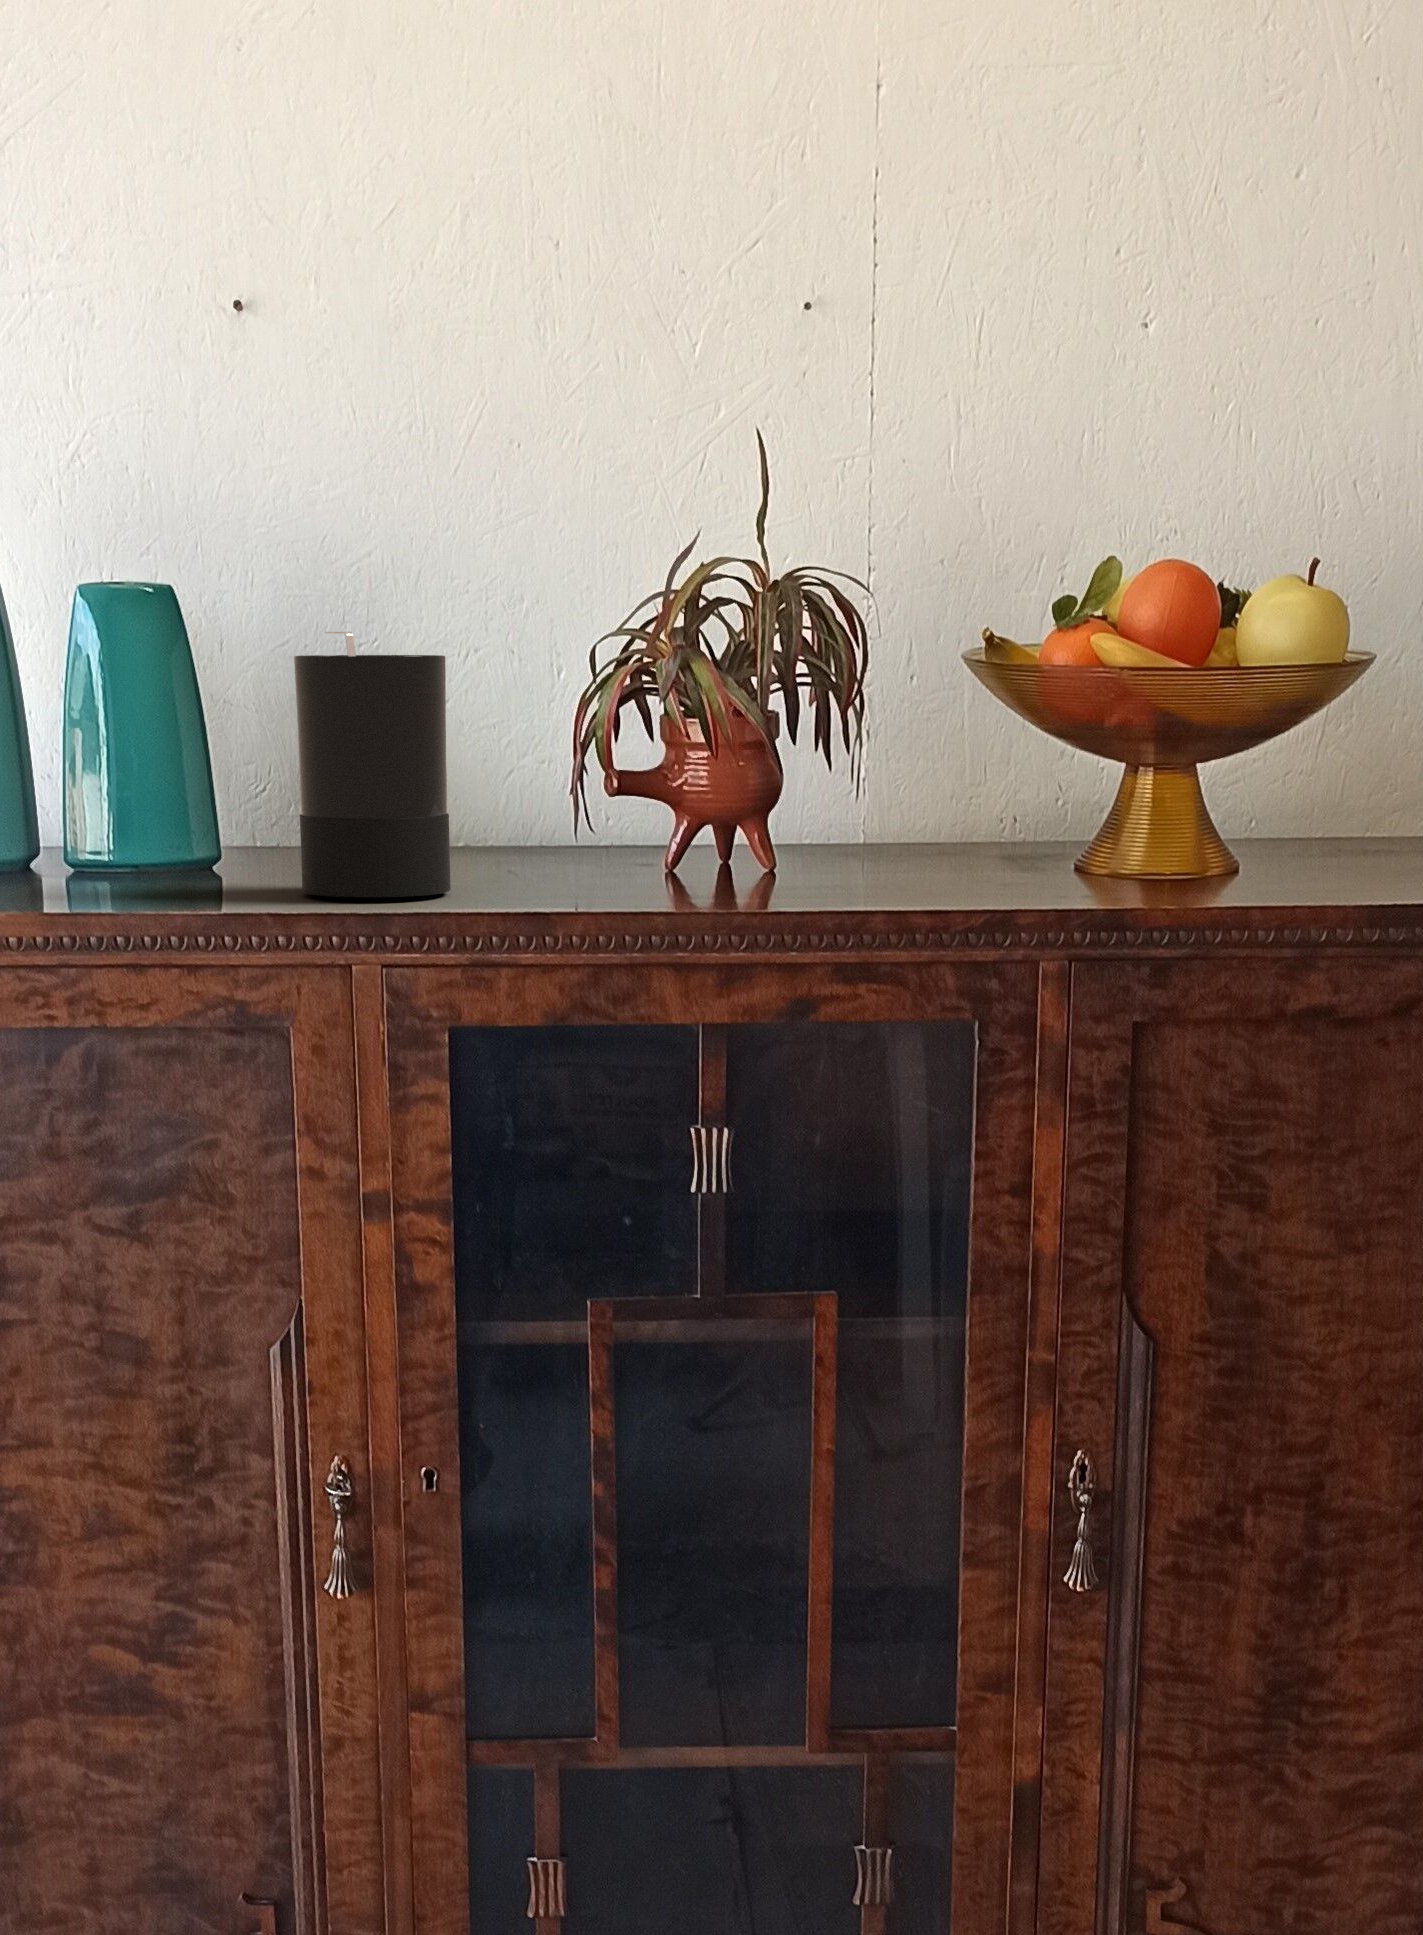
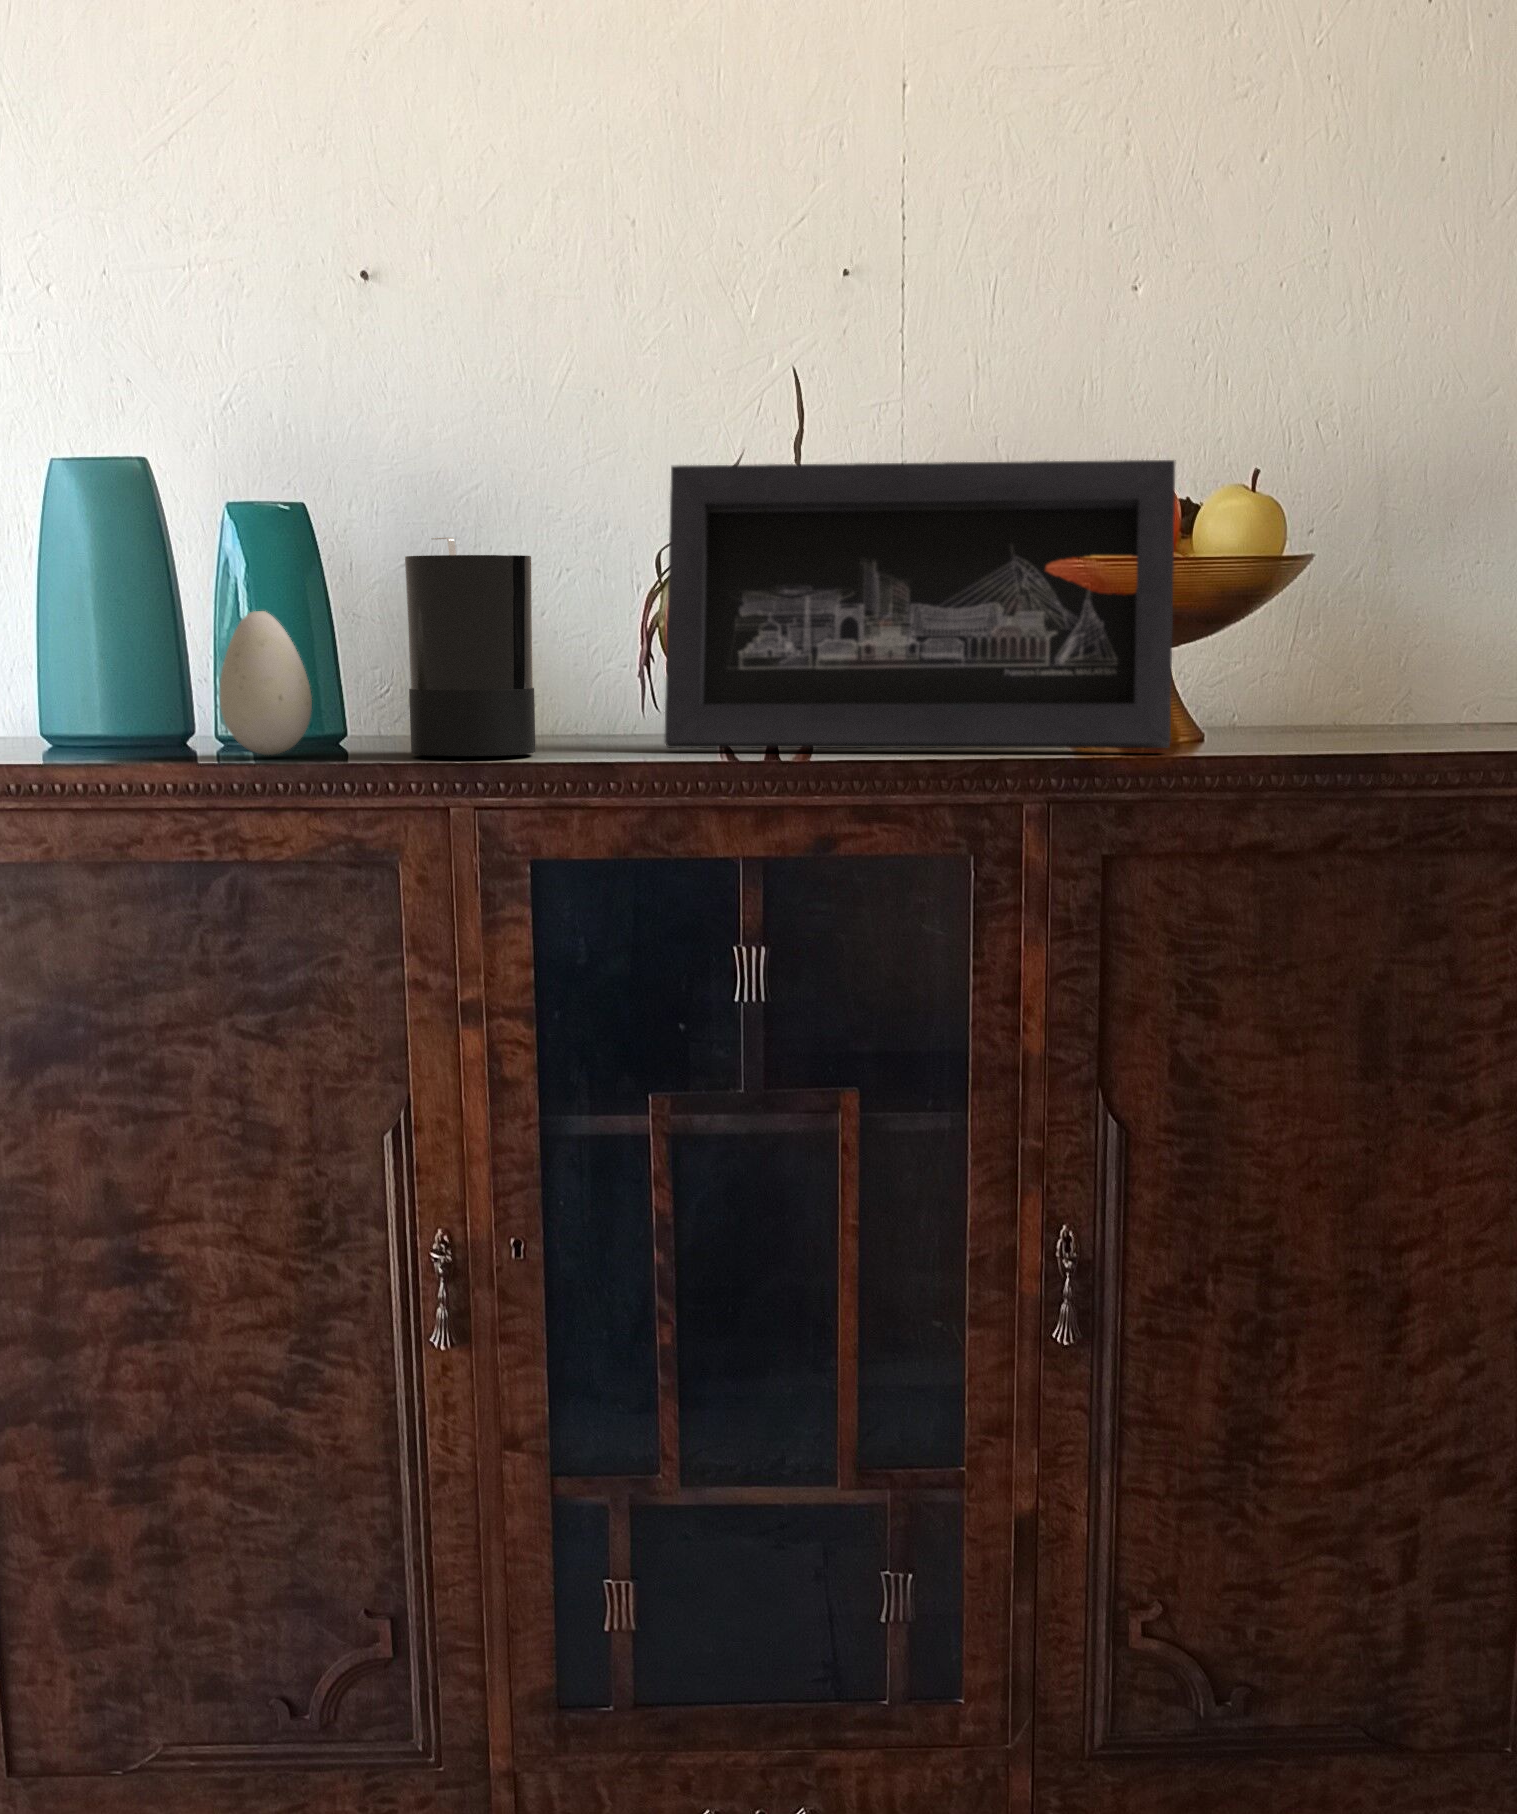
picture frame: none [603,542,1215,888] -> present [664,460,1176,748]
decorative egg: none [74,721,184,893] -> present [220,611,312,755]

